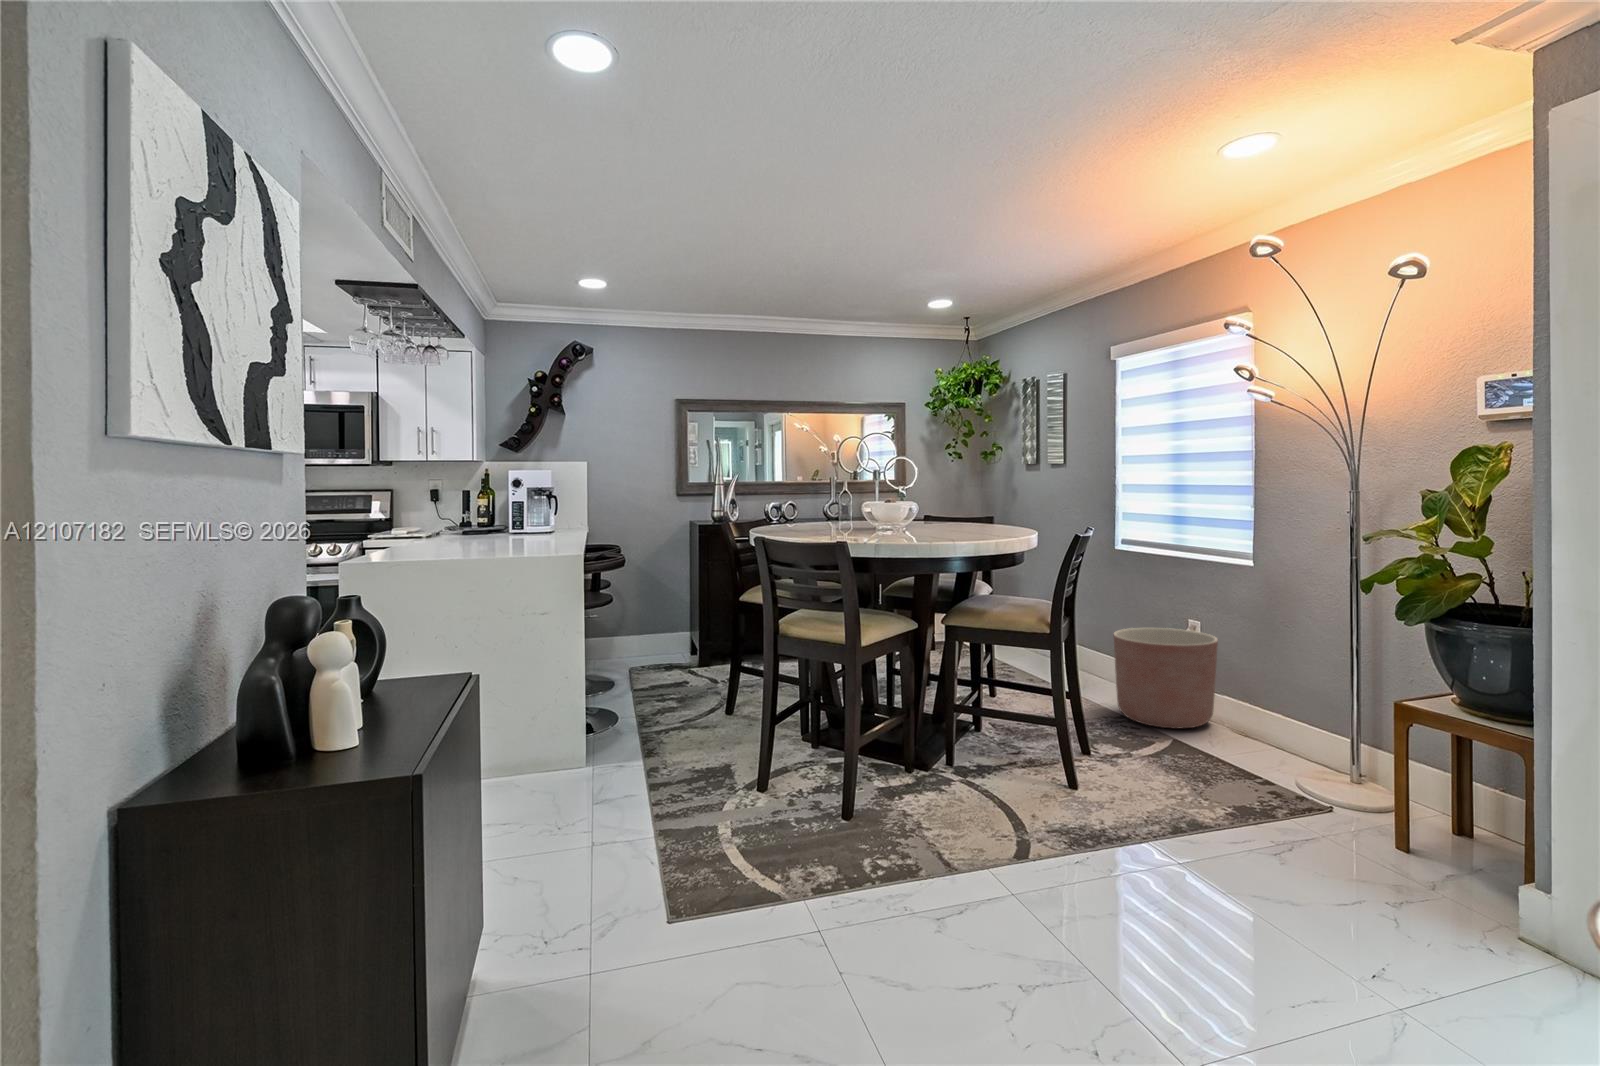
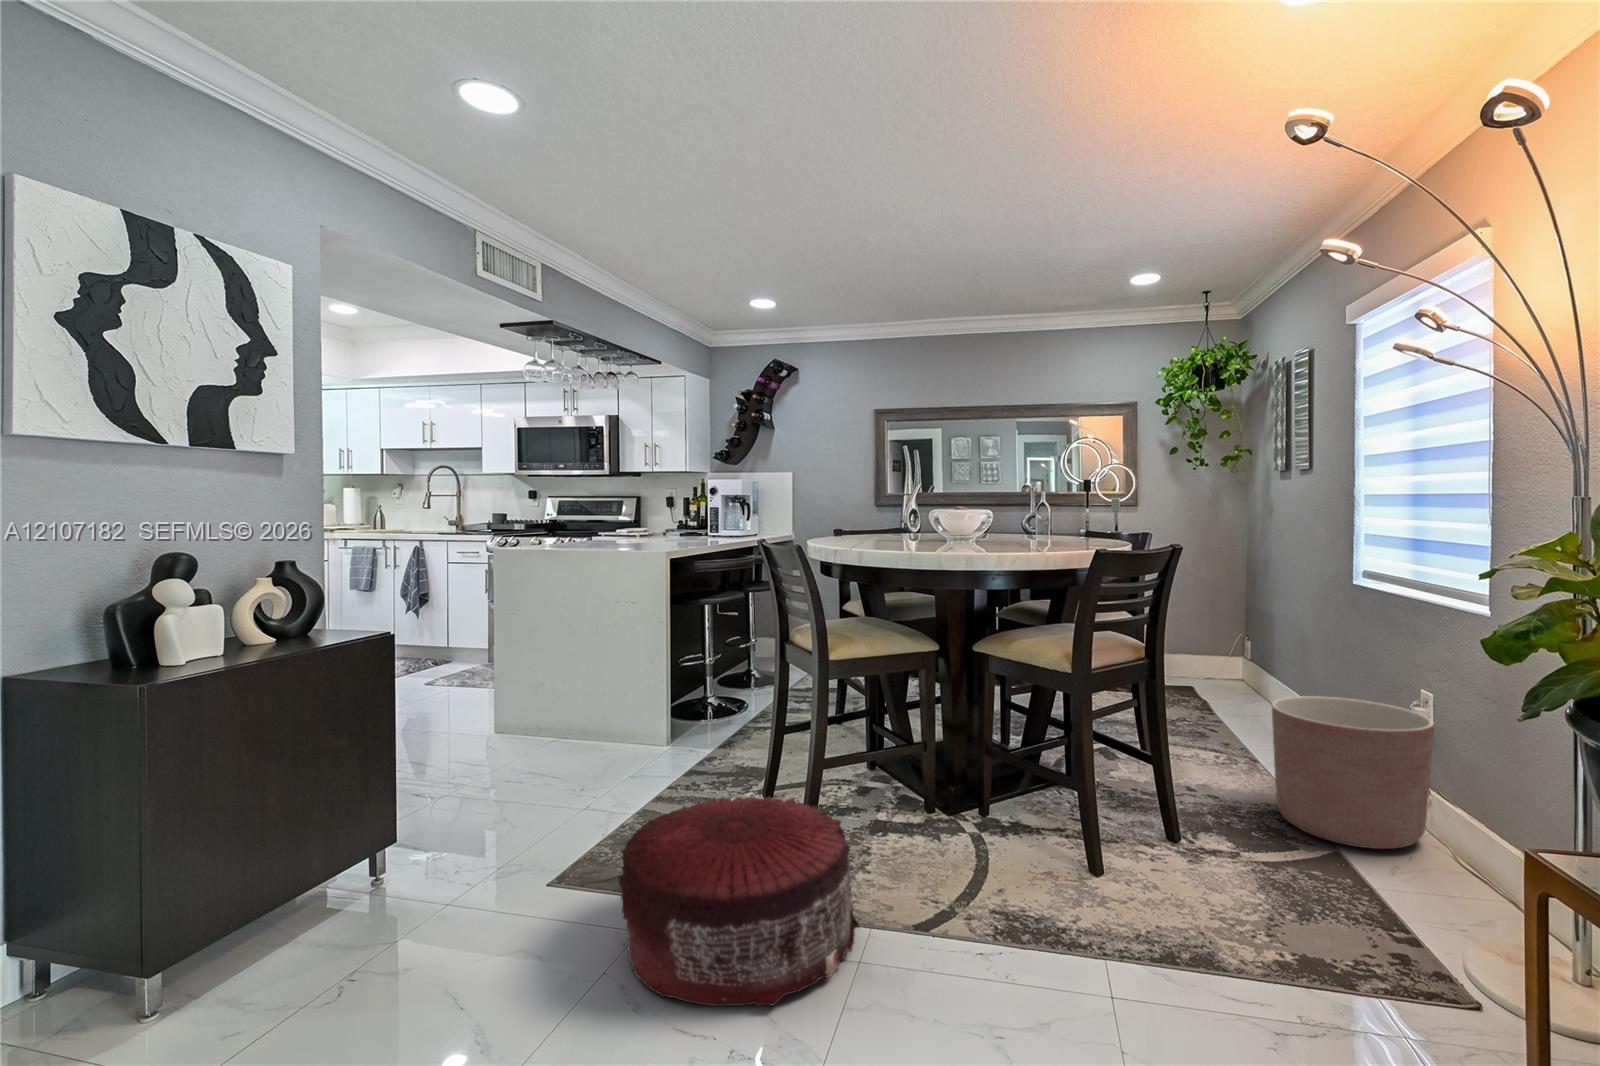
pouf: none [818,765,1043,976] -> present [618,796,859,1006]

